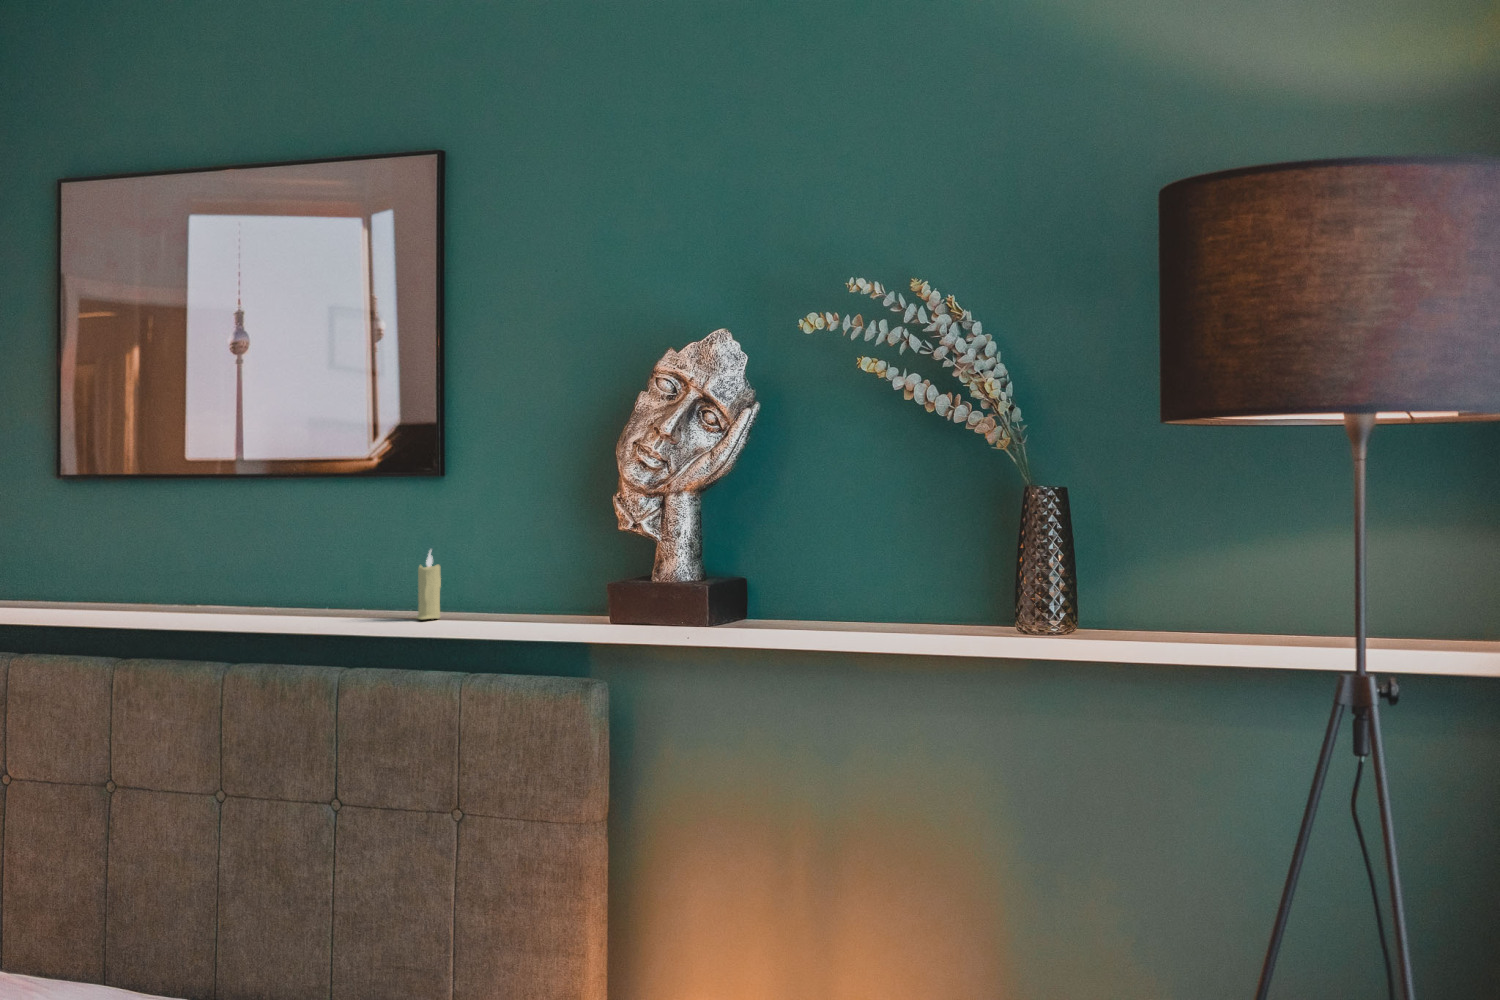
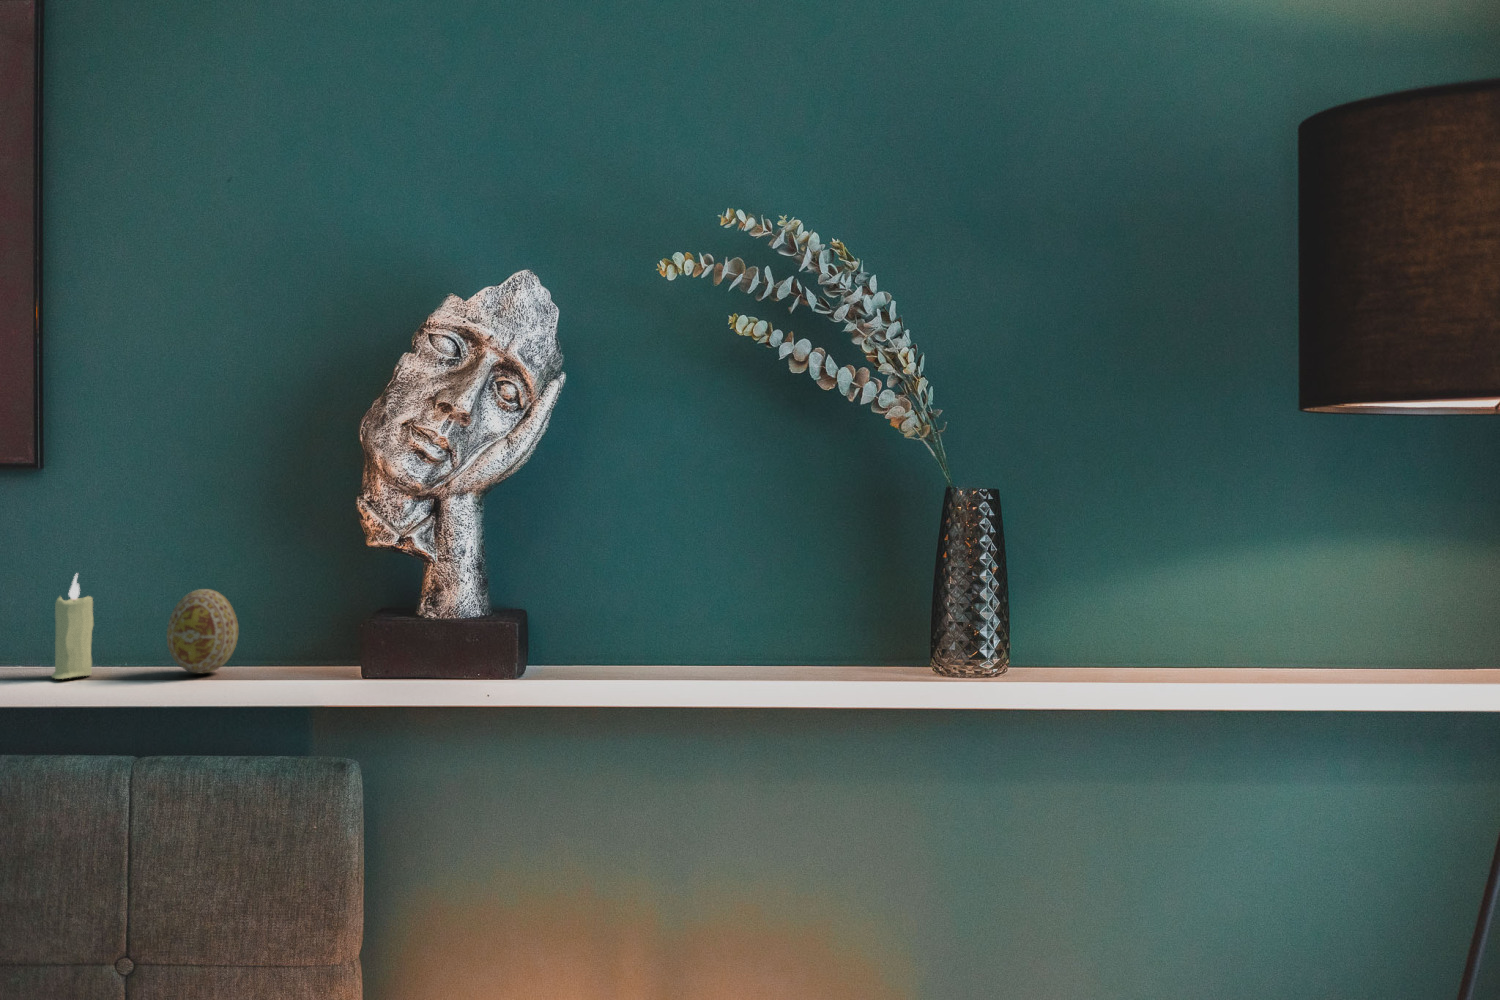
decorative egg: none [486,560,532,619] -> present [167,589,238,674]

